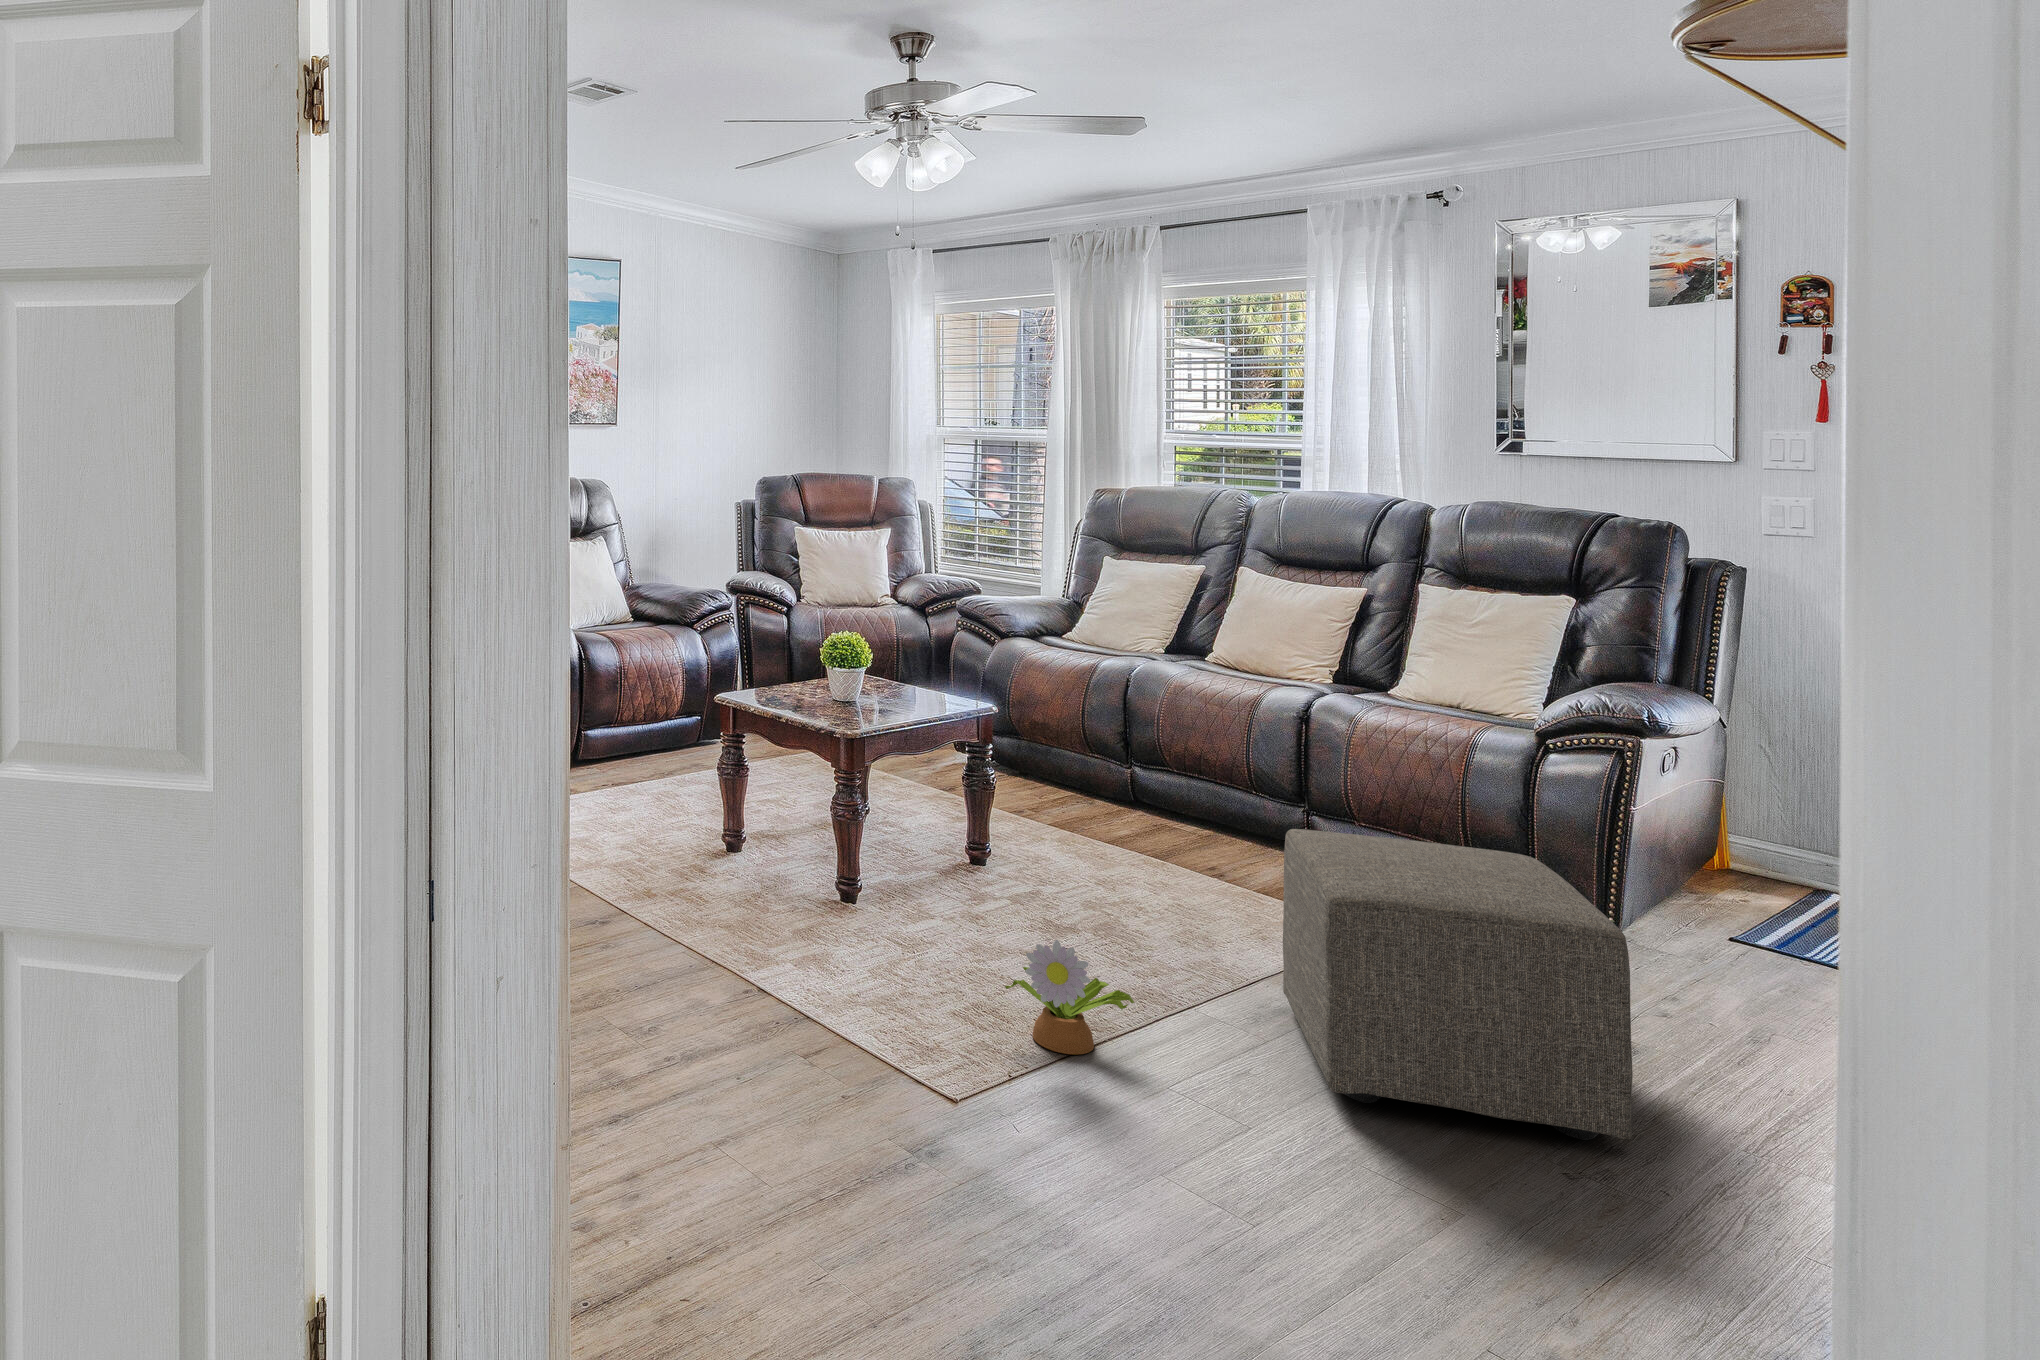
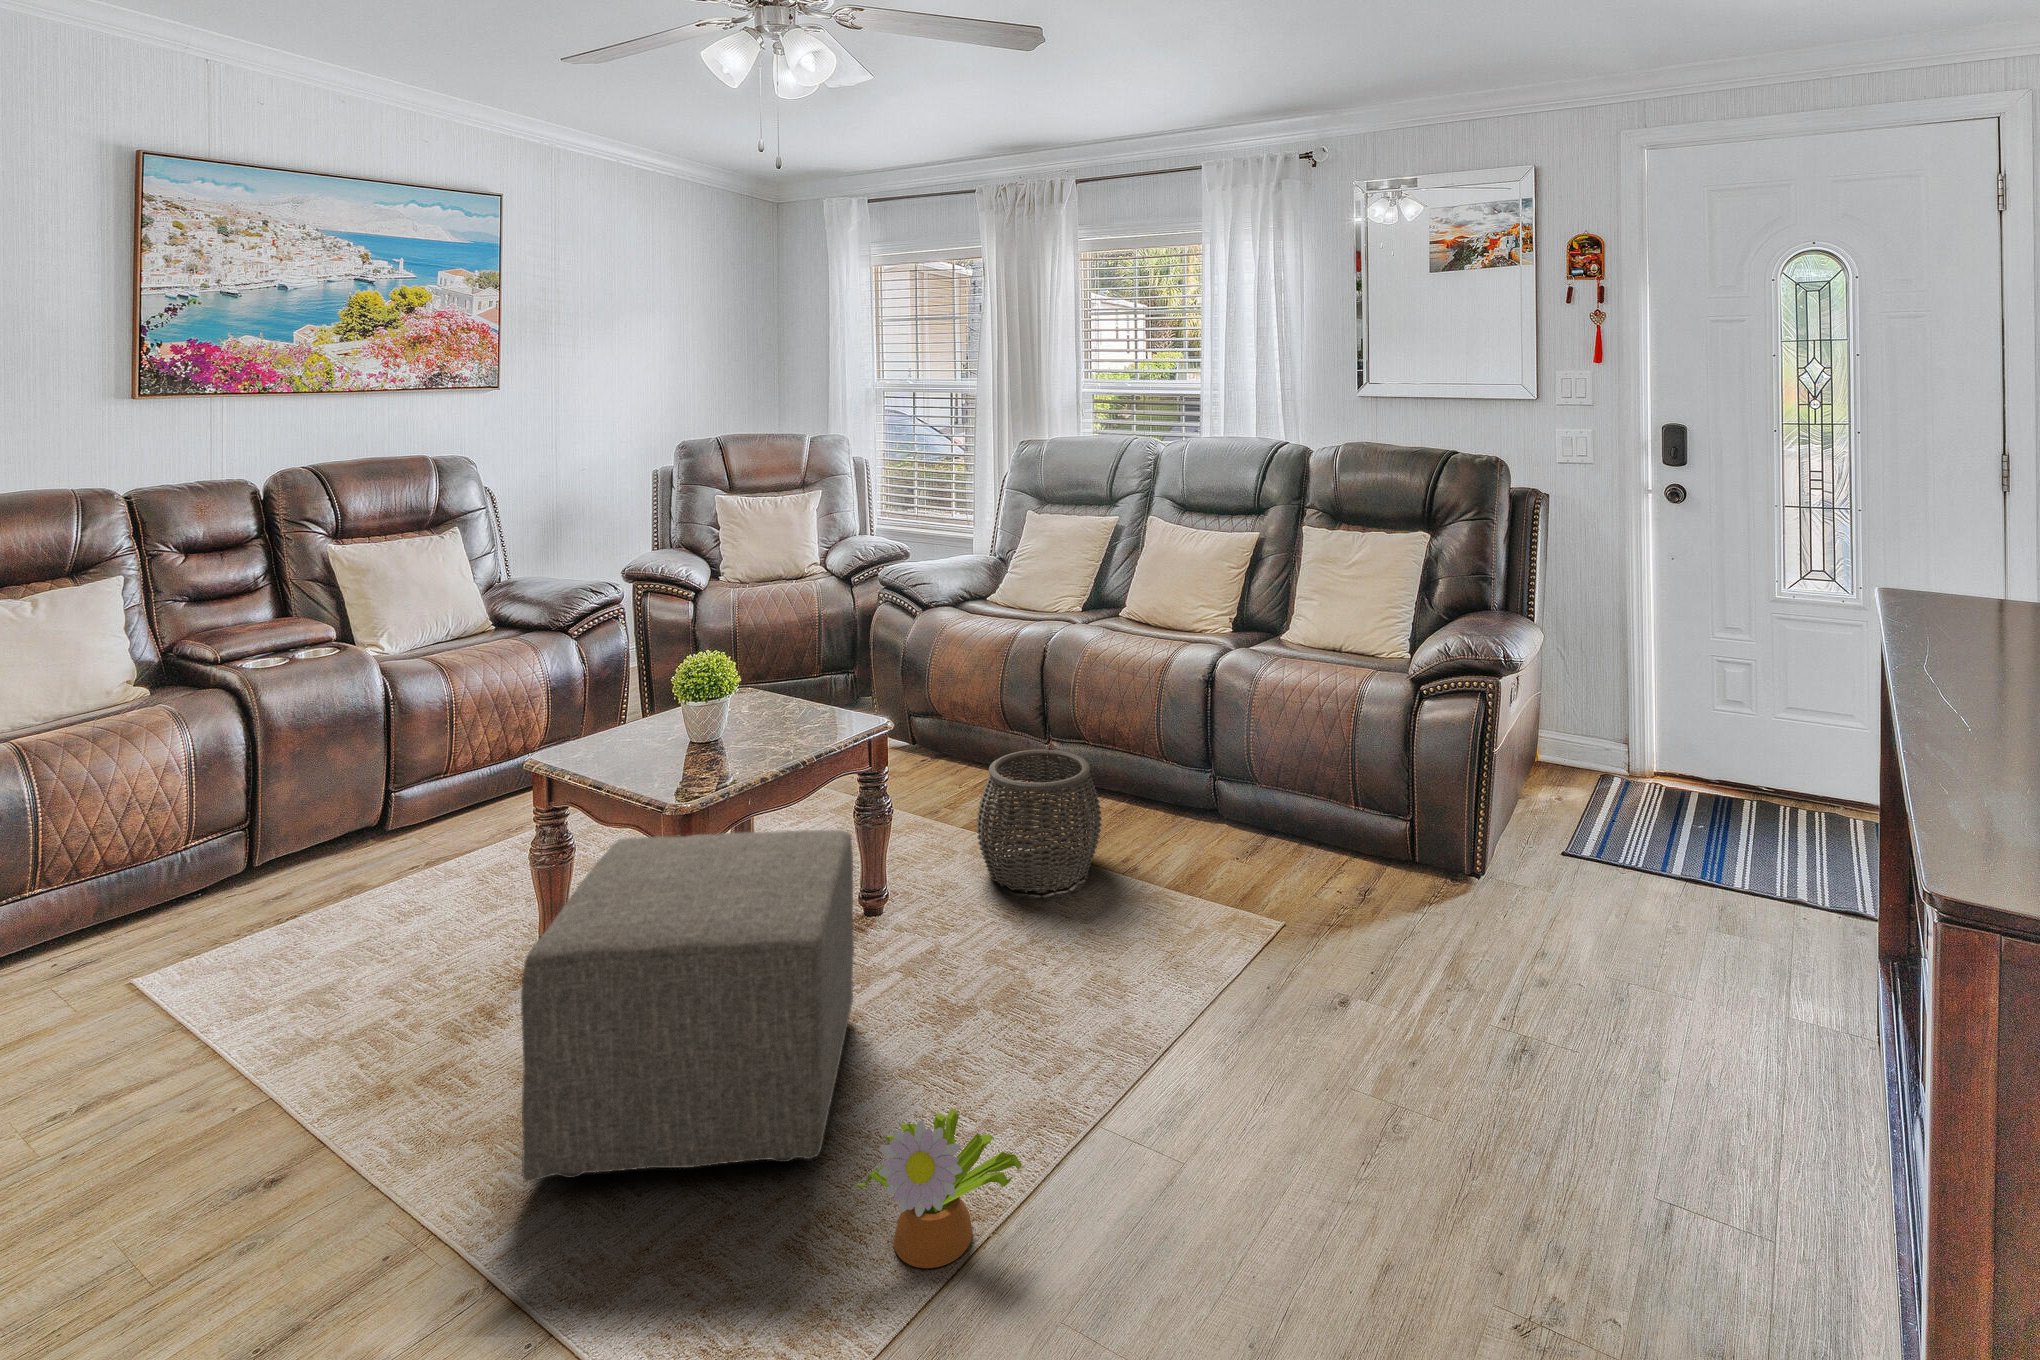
woven basket: none [1067,757,1191,880] -> present [976,750,1102,893]
ottoman: present [1283,829,1633,1140] -> present [521,830,854,1181]

